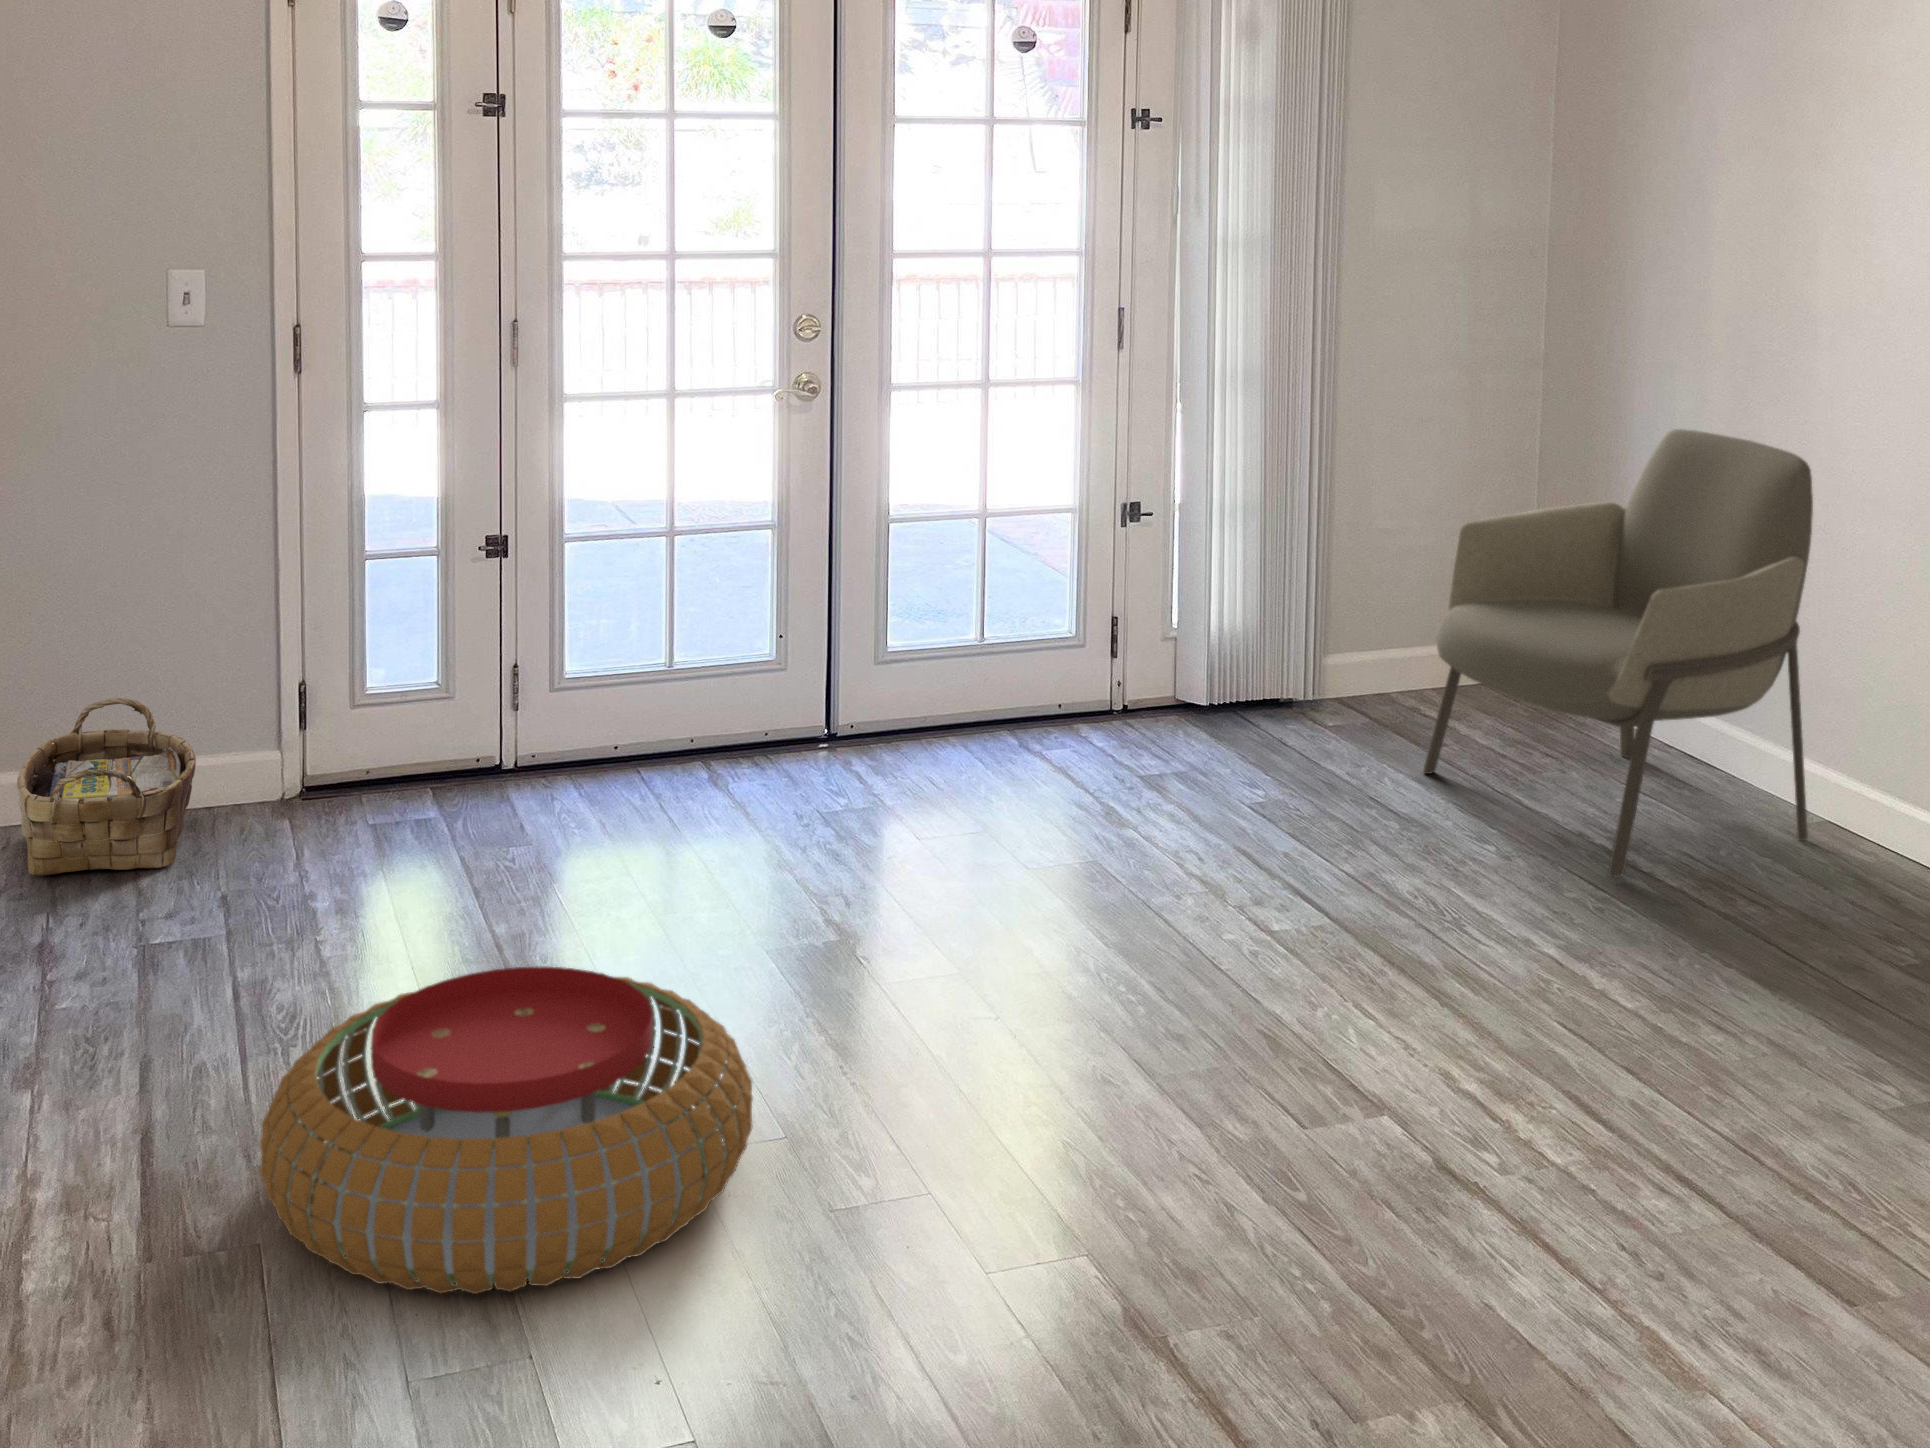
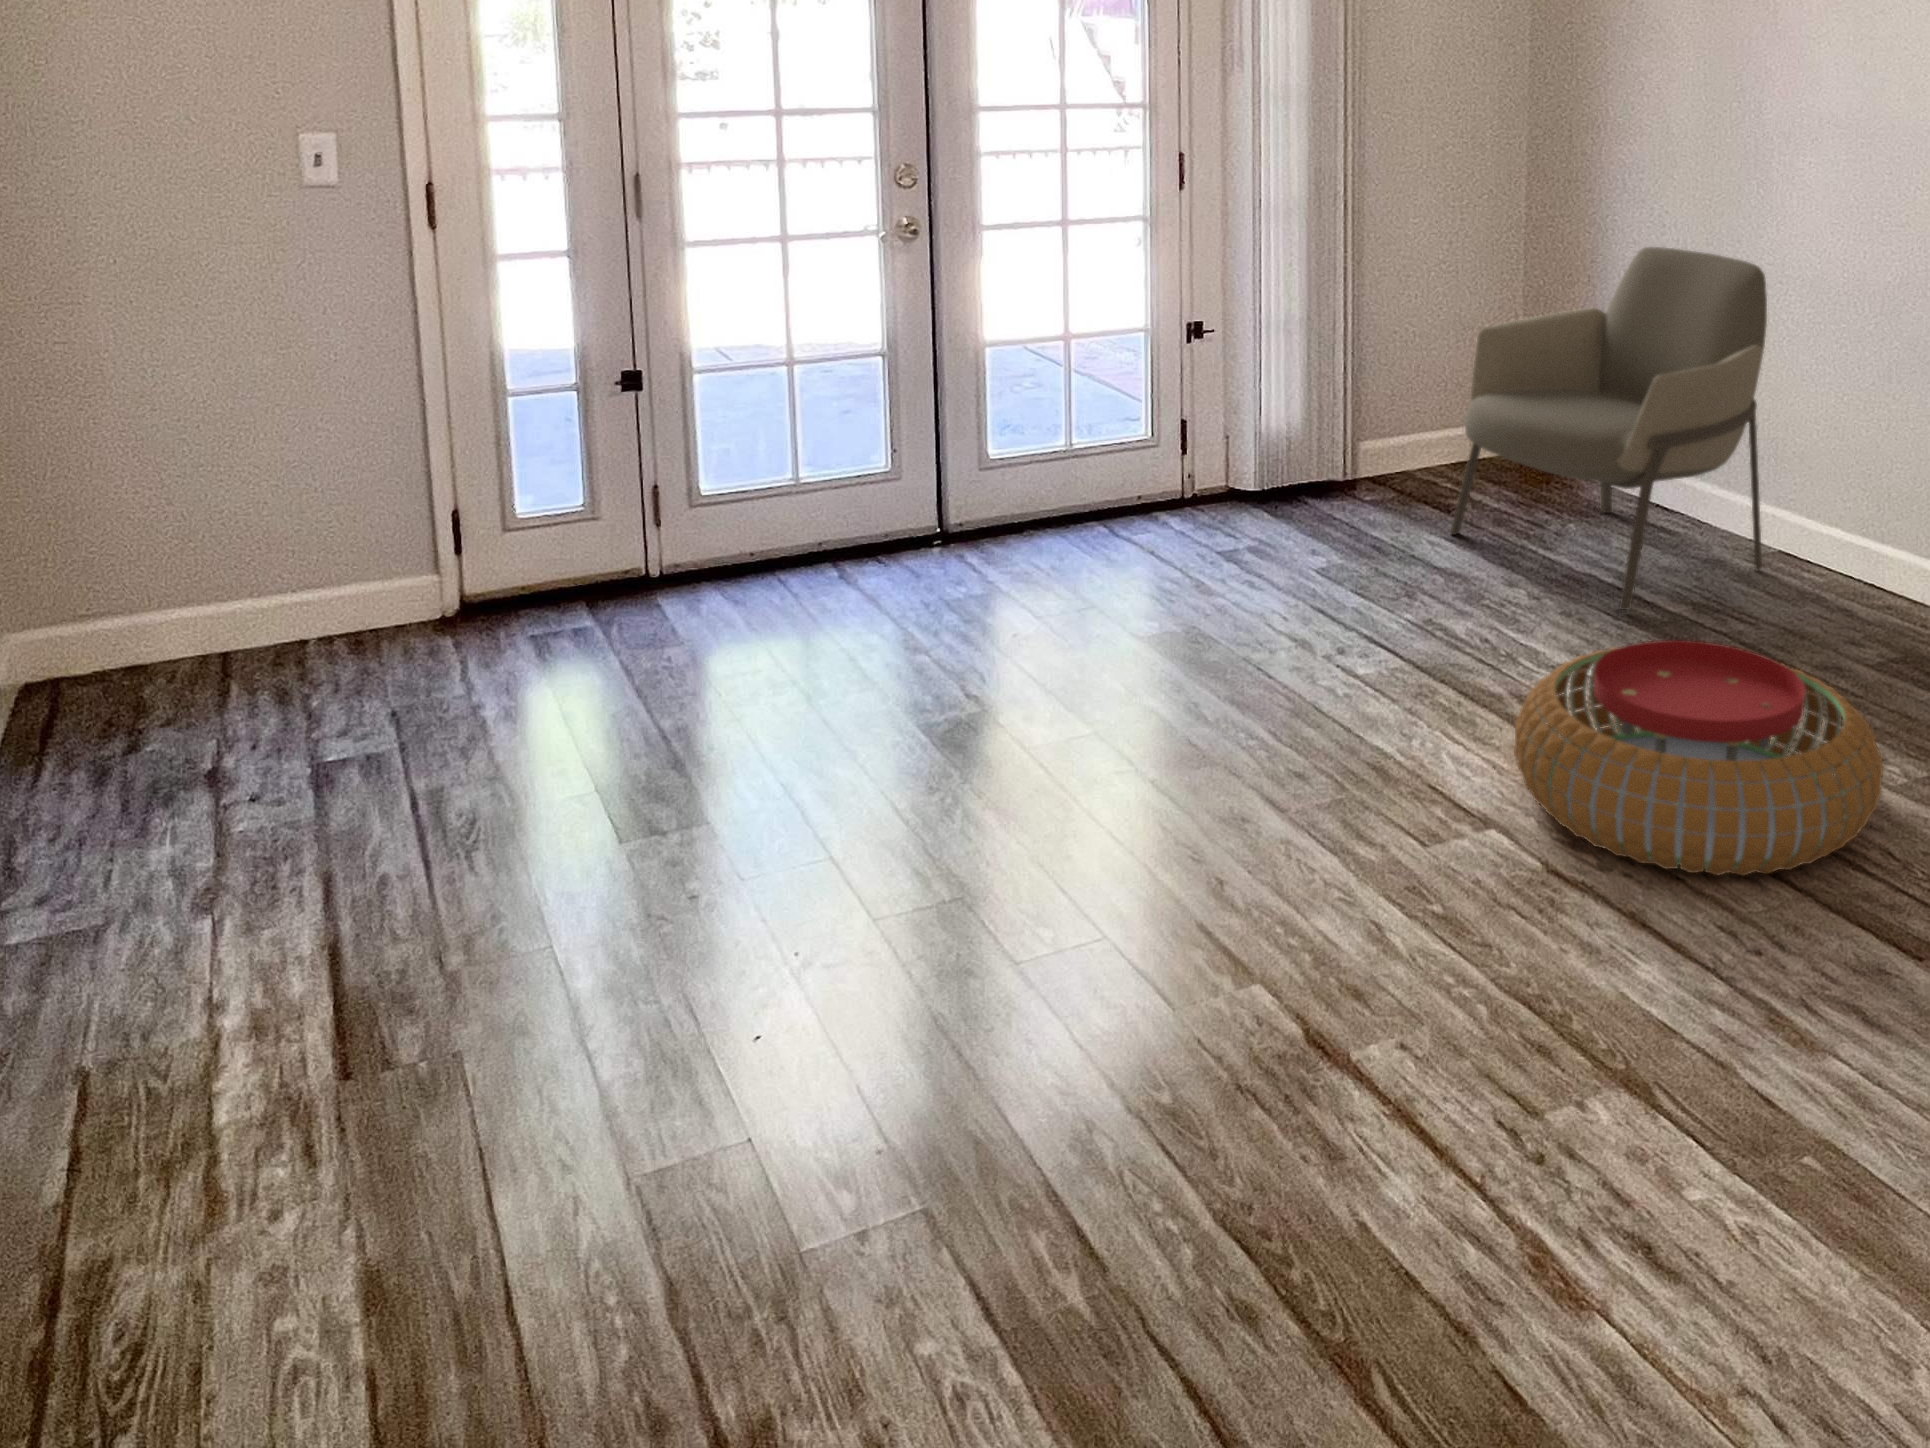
woven basket: present [17,698,196,876] -> none [167,533,351,705]
pouf: present [260,967,753,1294] -> present [1514,640,1883,875]

